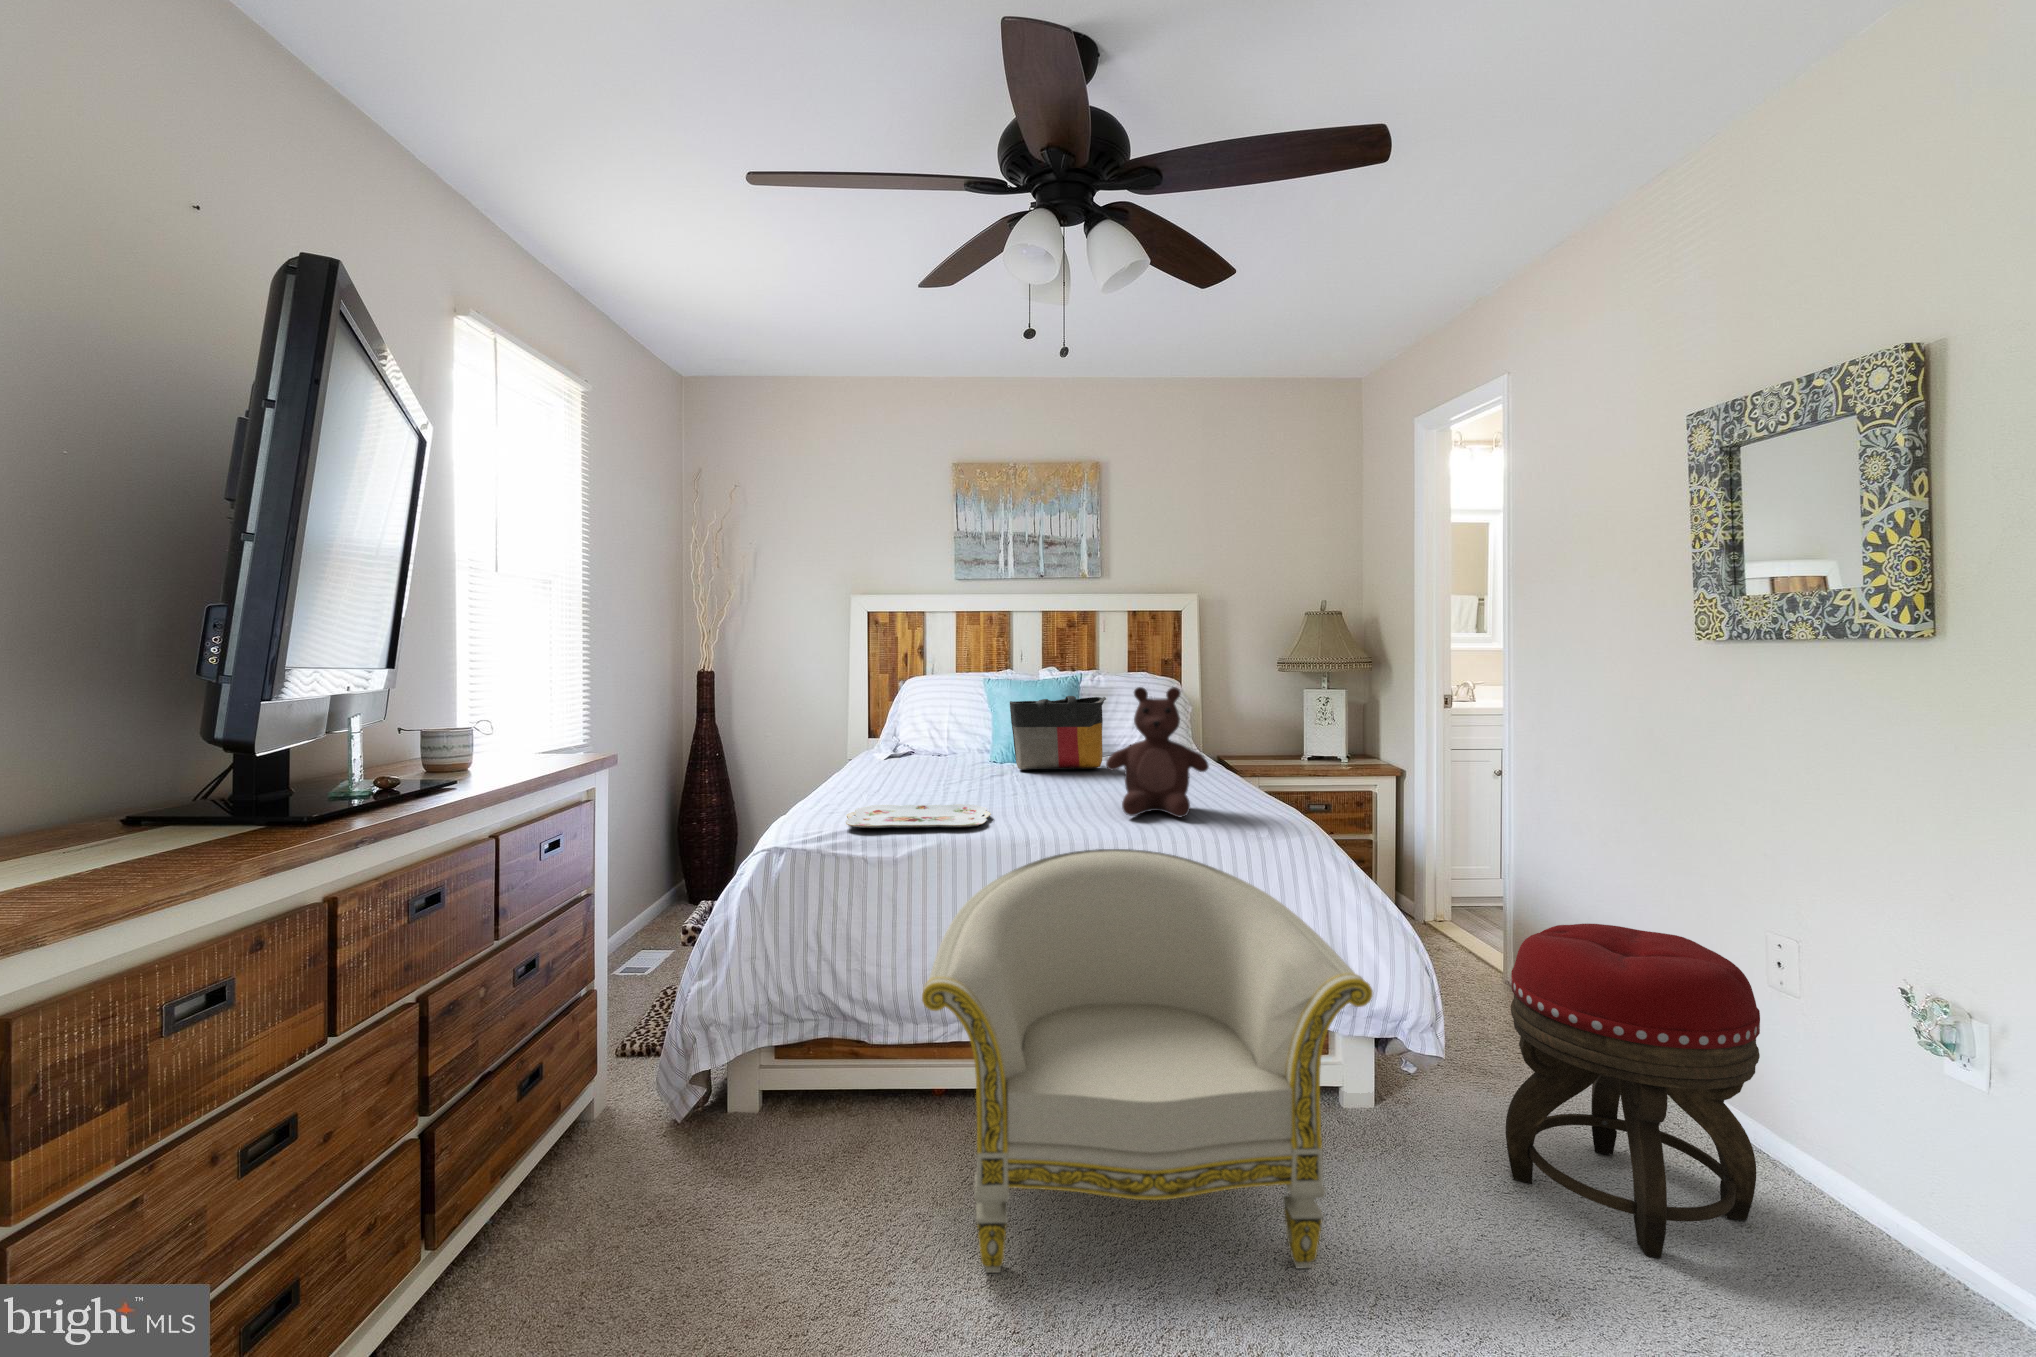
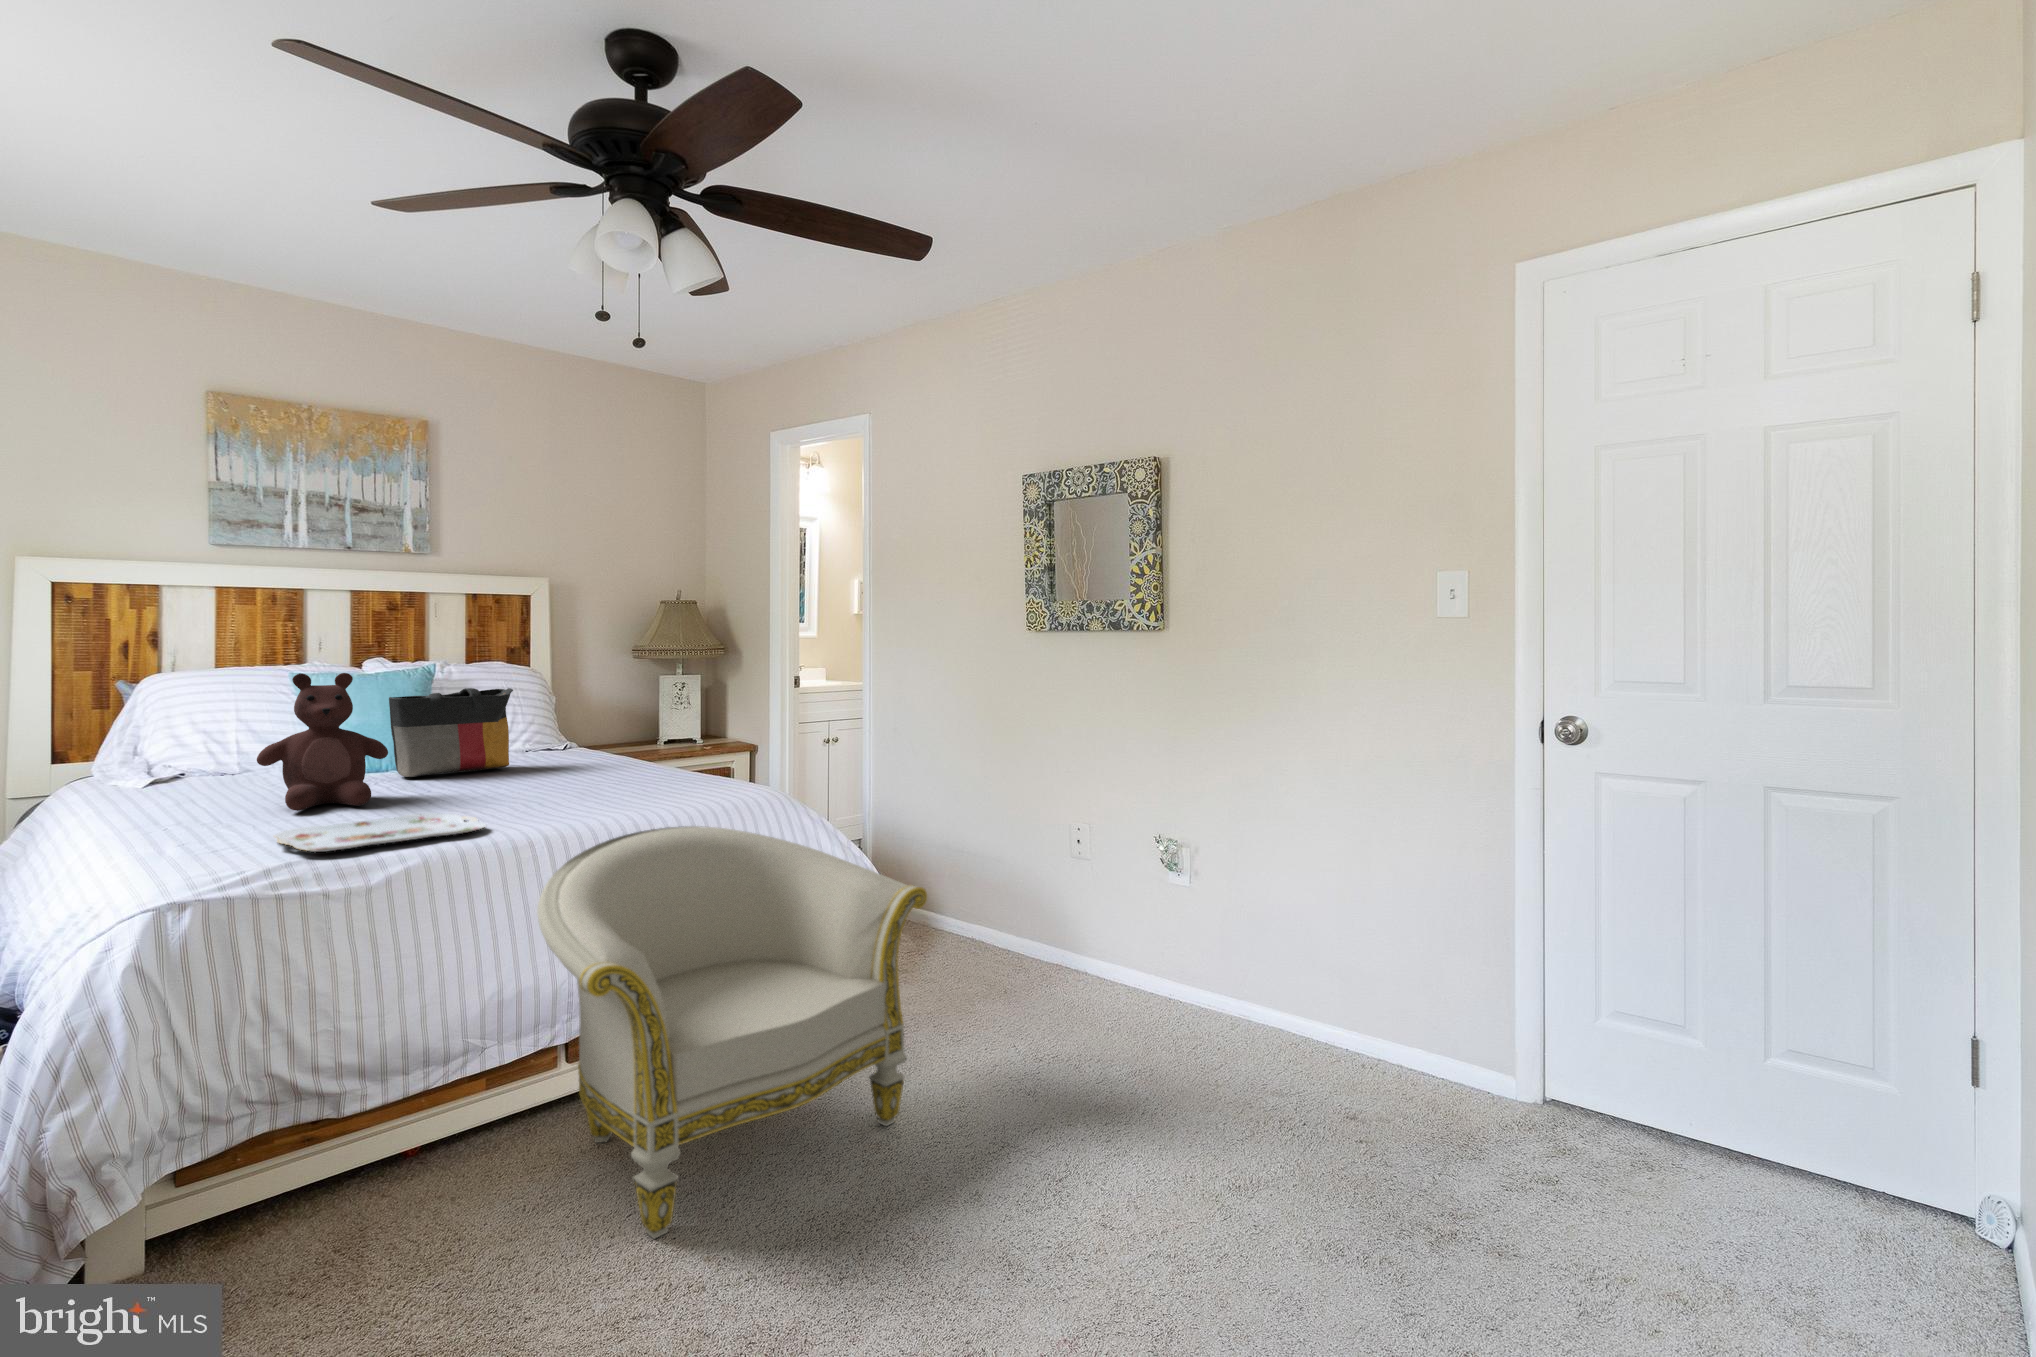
teddy bear: present [1106,687,1209,818] -> present [257,673,388,811]
footstool: present [1506,924,1760,1258] -> none [959,830,1101,1037]

